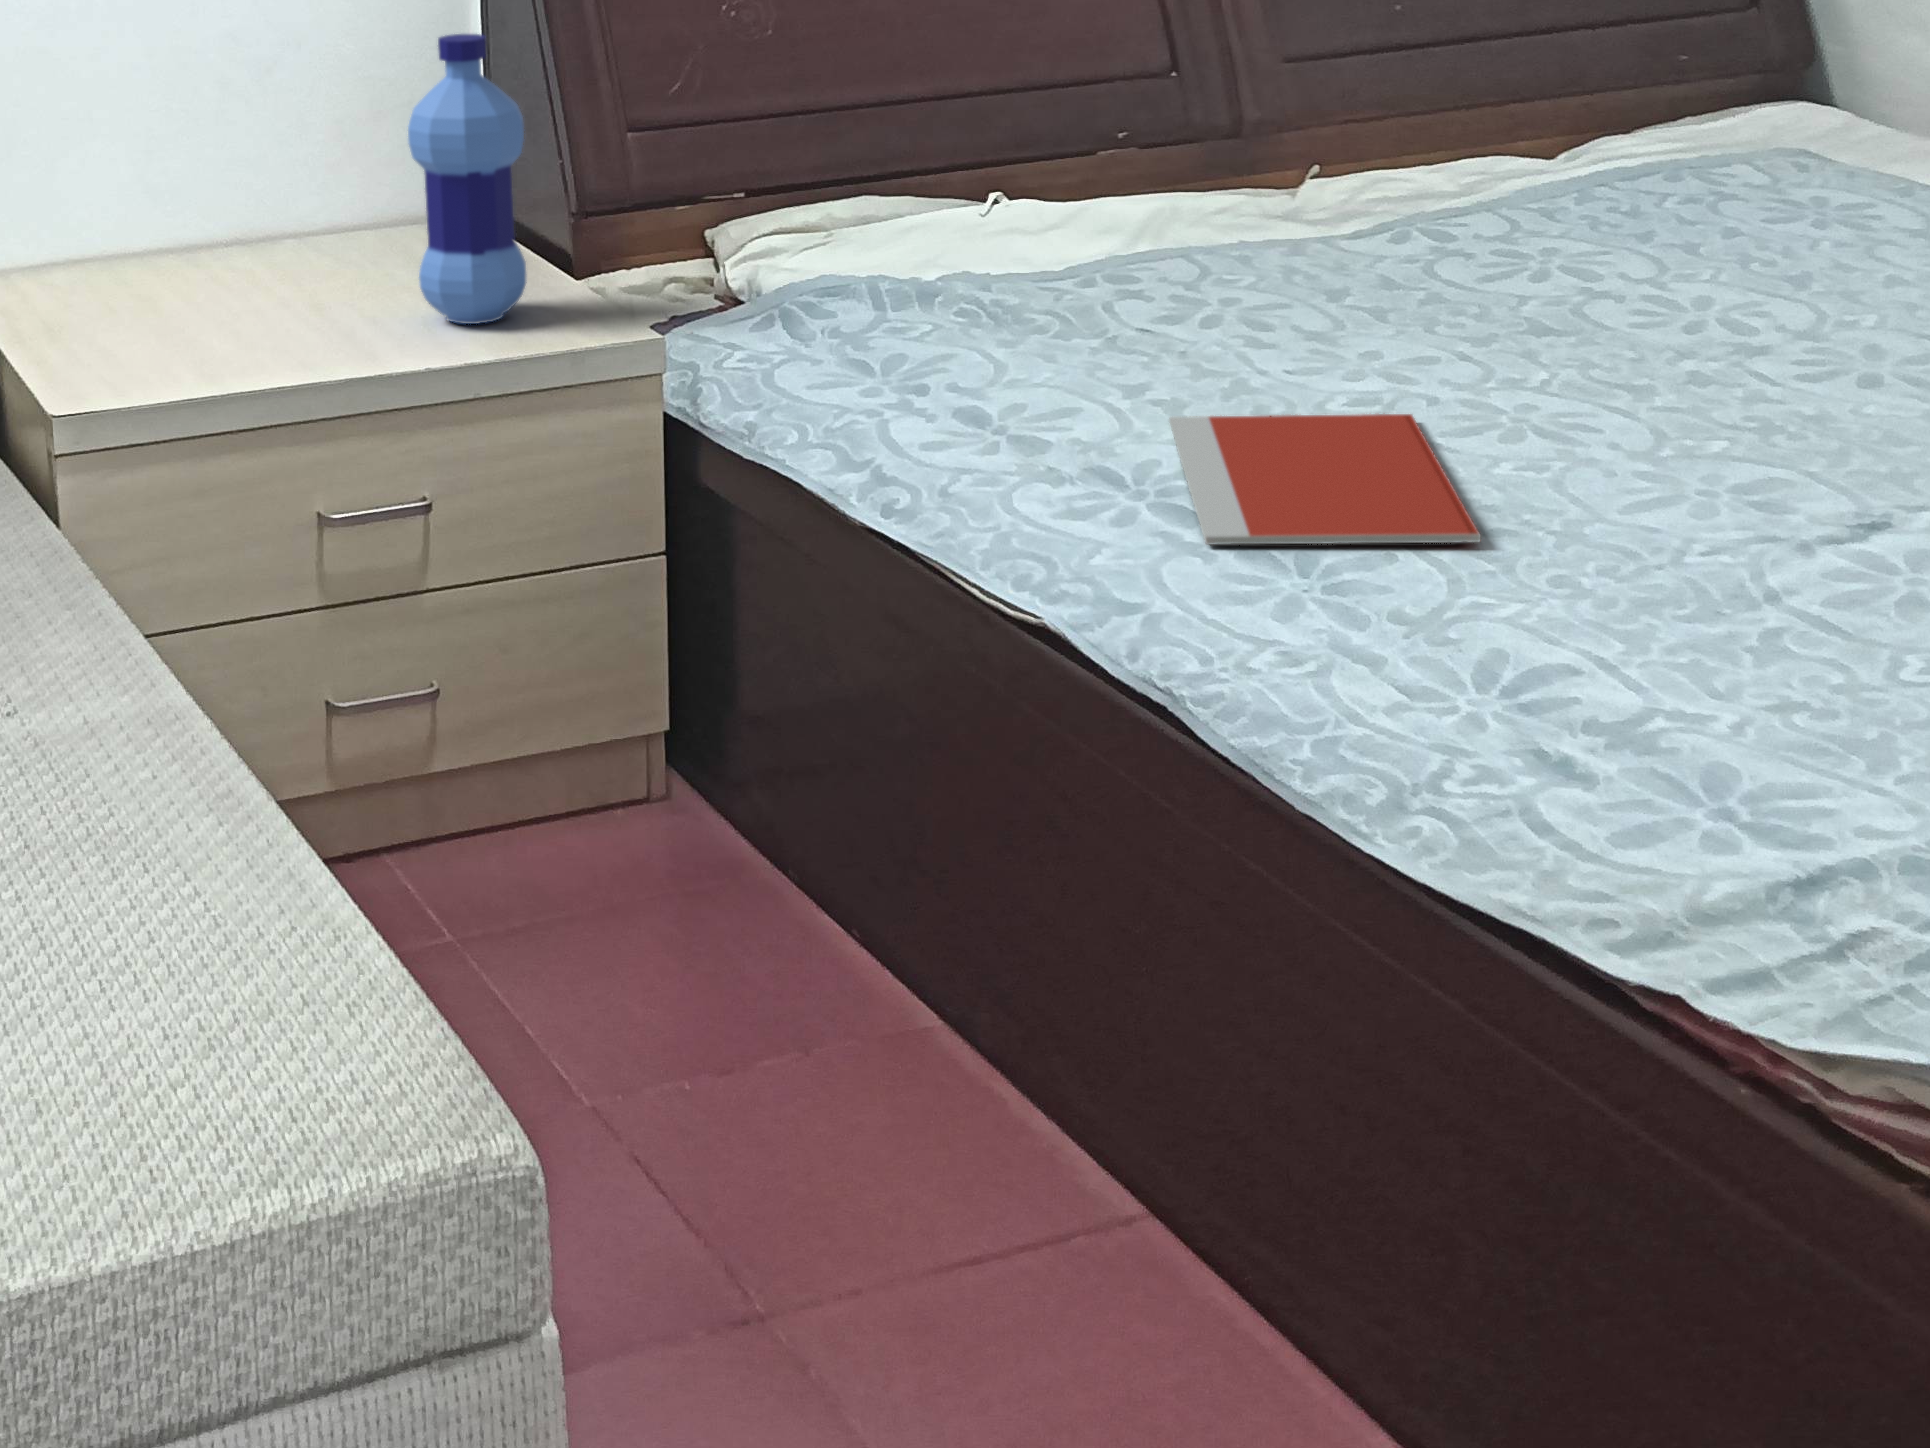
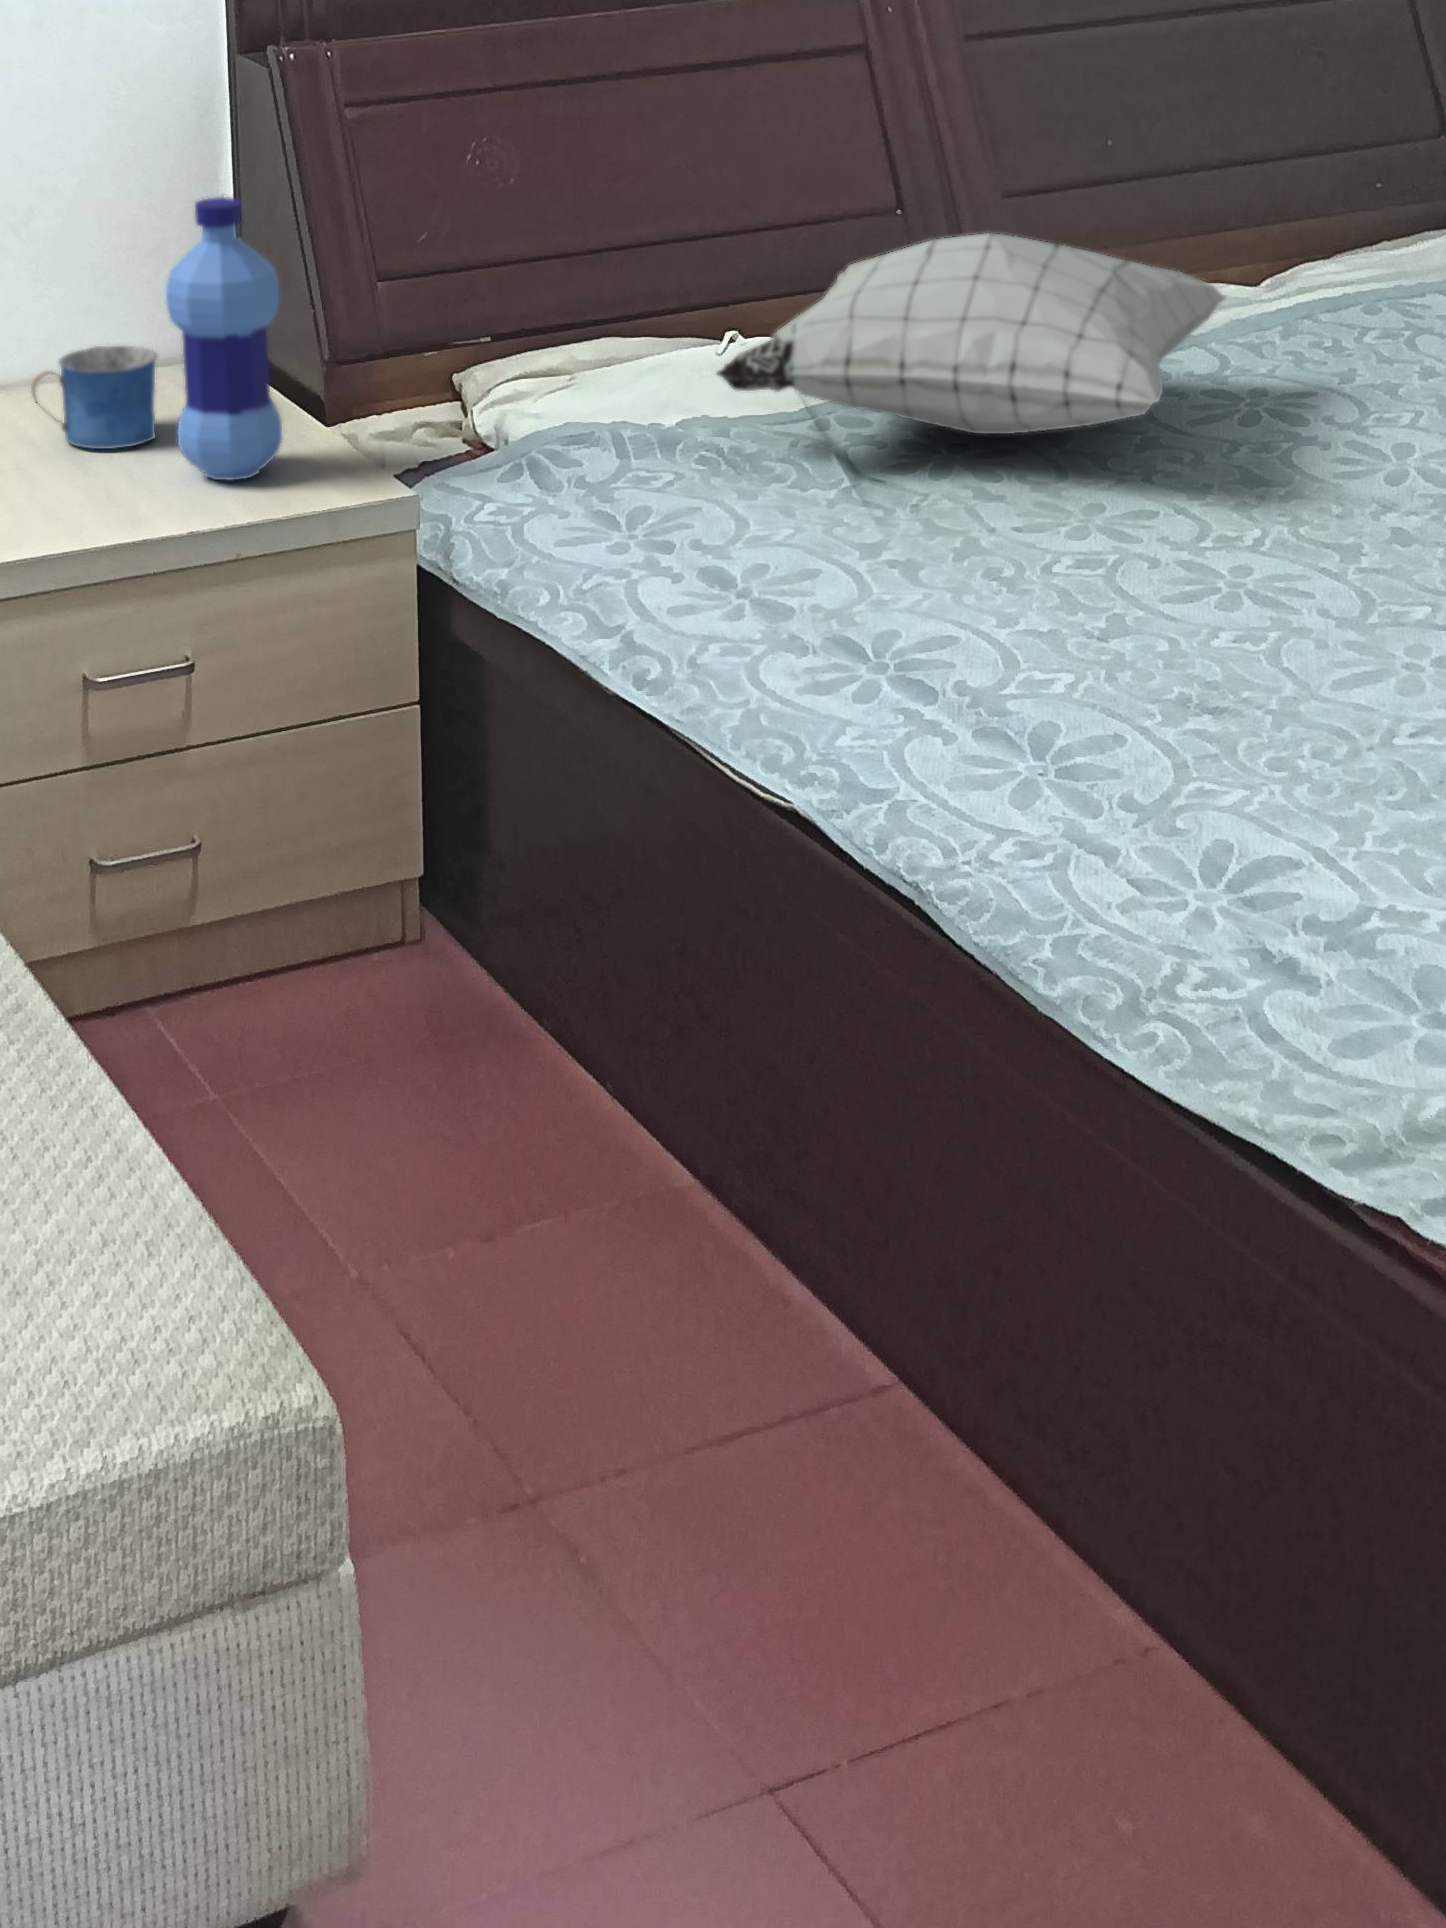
pillow: none [973,81,1508,288] -> present [717,233,1228,434]
mug: none [272,196,401,297] -> present [31,346,157,449]
notebook: present [1169,414,1480,545] -> none [909,578,1207,729]

